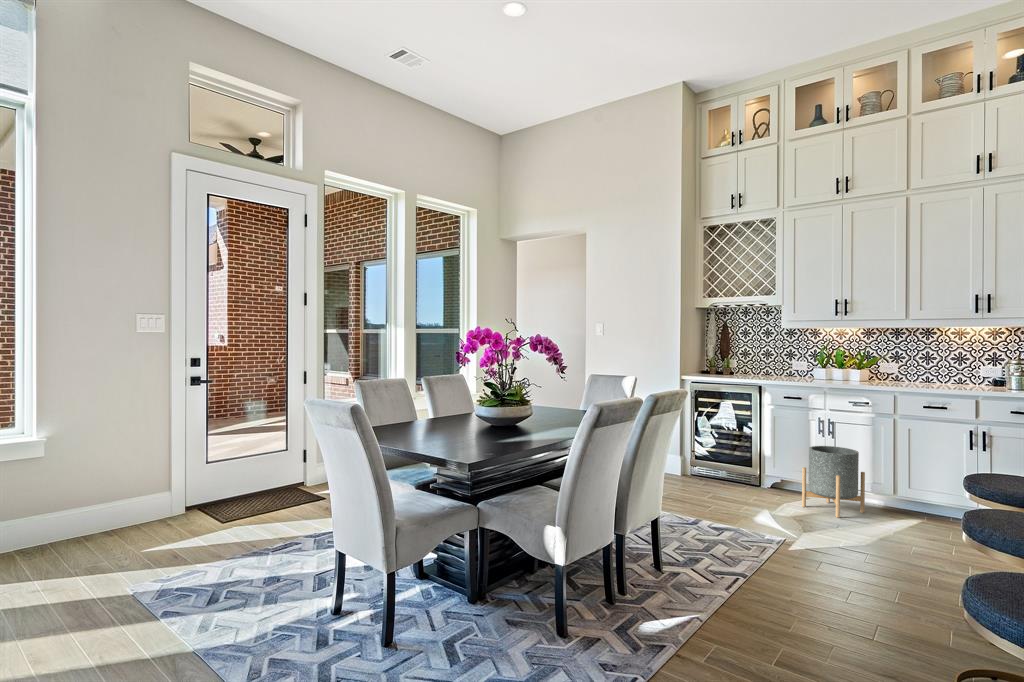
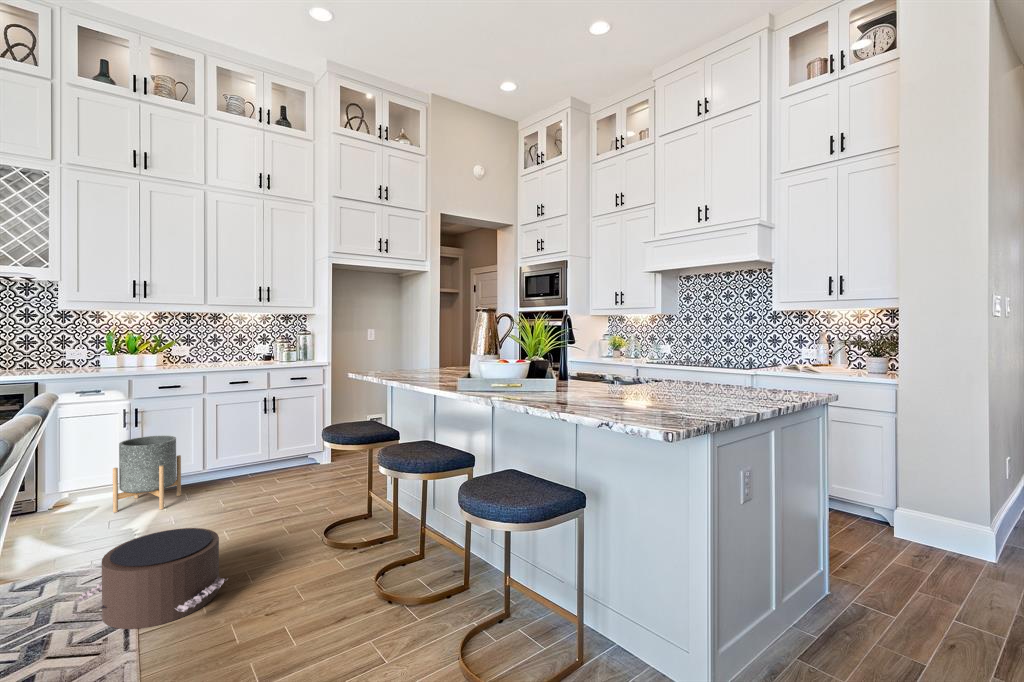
pouf: none [721,517,821,594] -> present [75,528,228,629]

